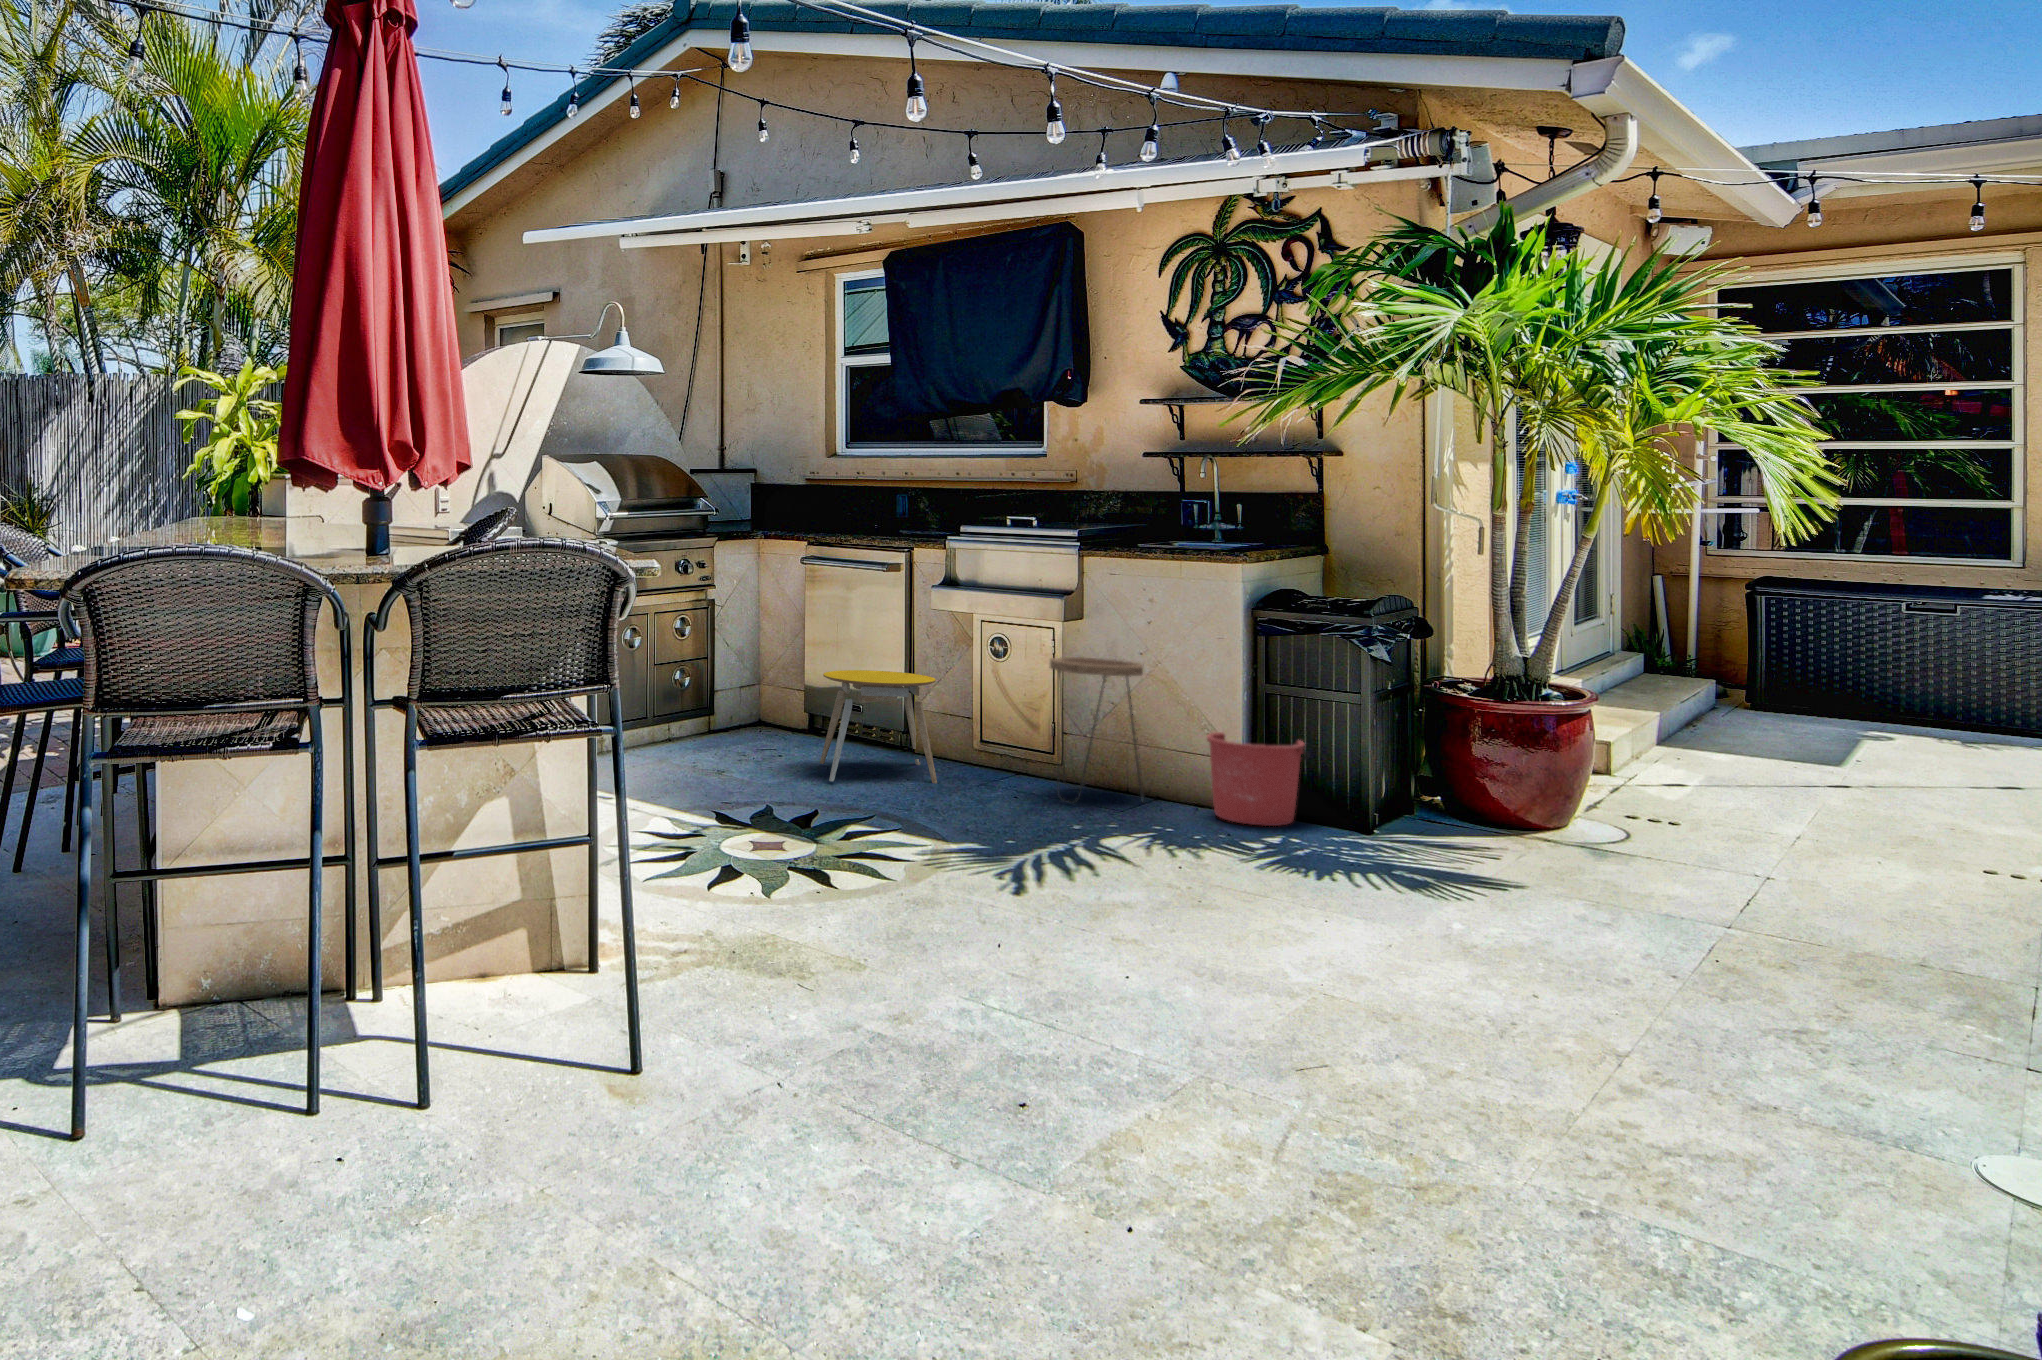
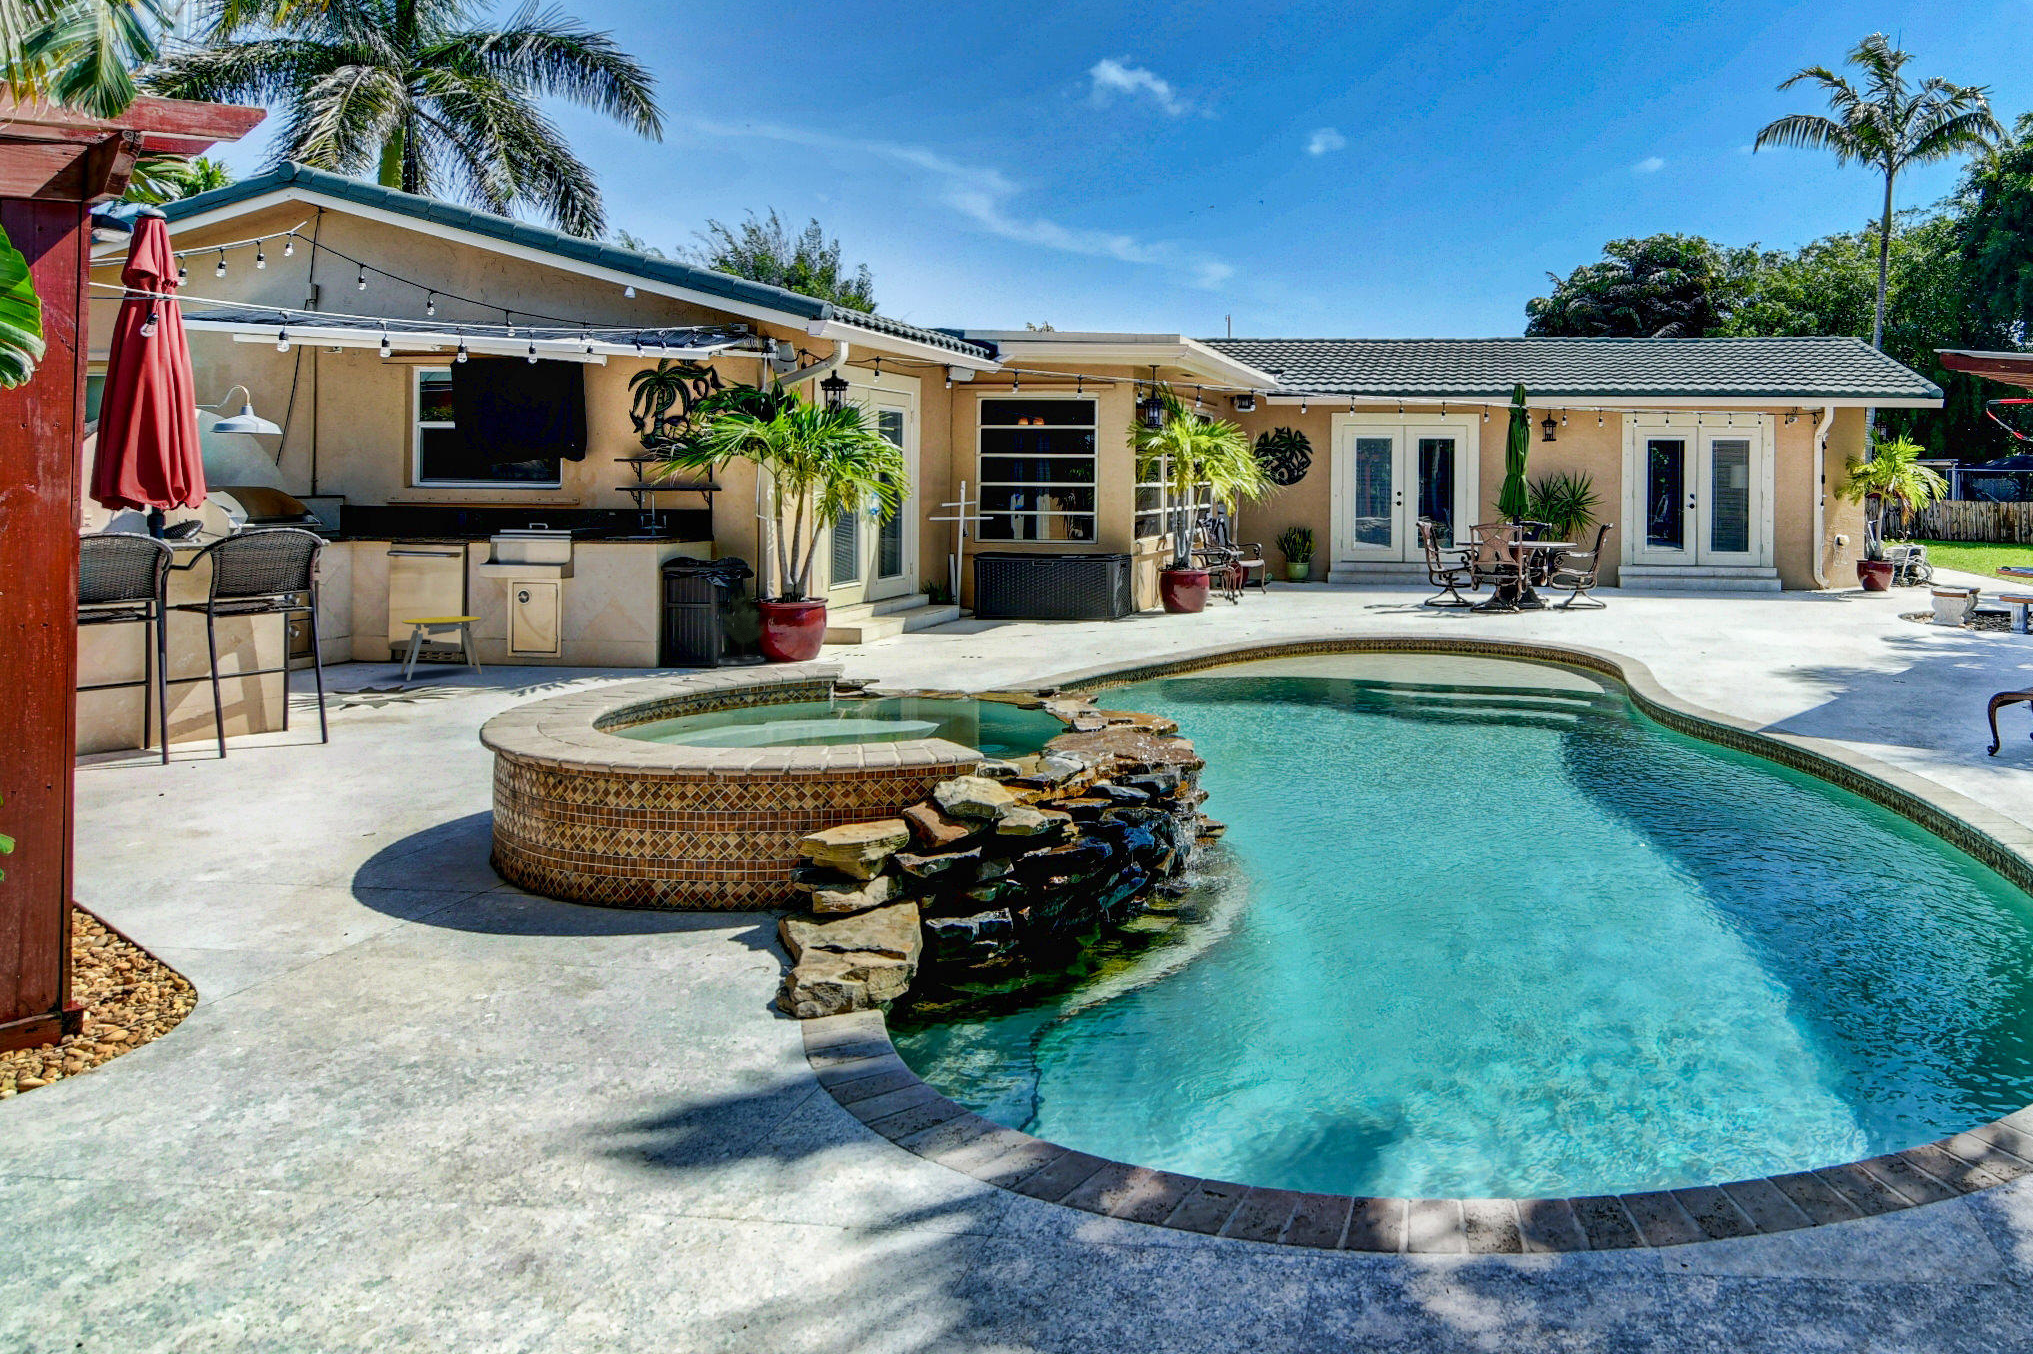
side table: present [1049,657,1144,802] -> none [551,598,608,672]
potted tree: none [1374,667,1484,845] -> present [719,593,763,665]
bucket: present [1207,732,1309,826] -> none [637,627,690,669]

